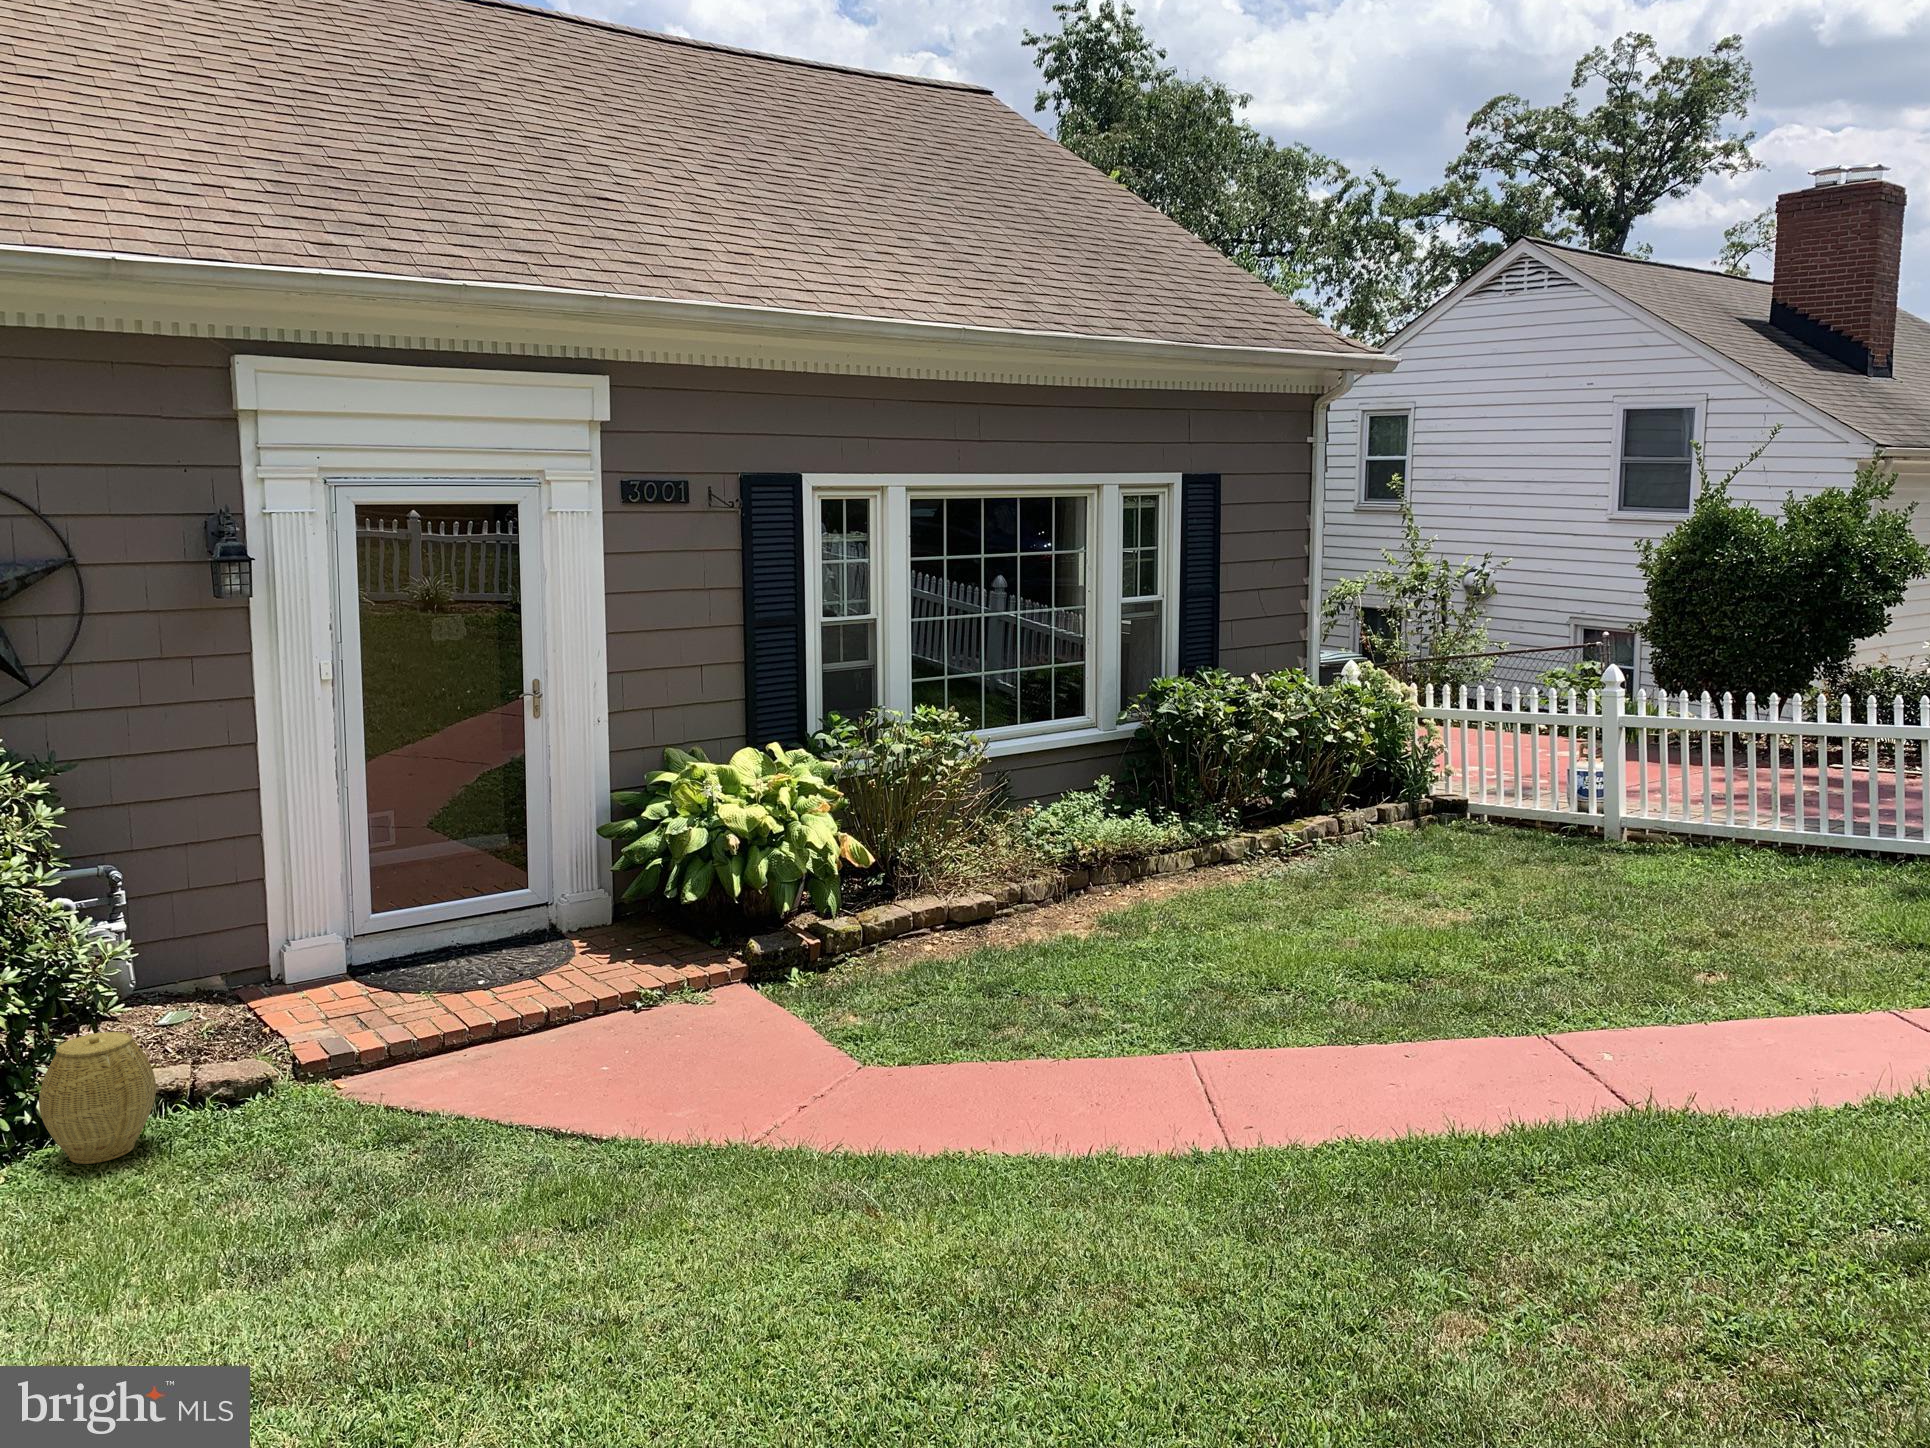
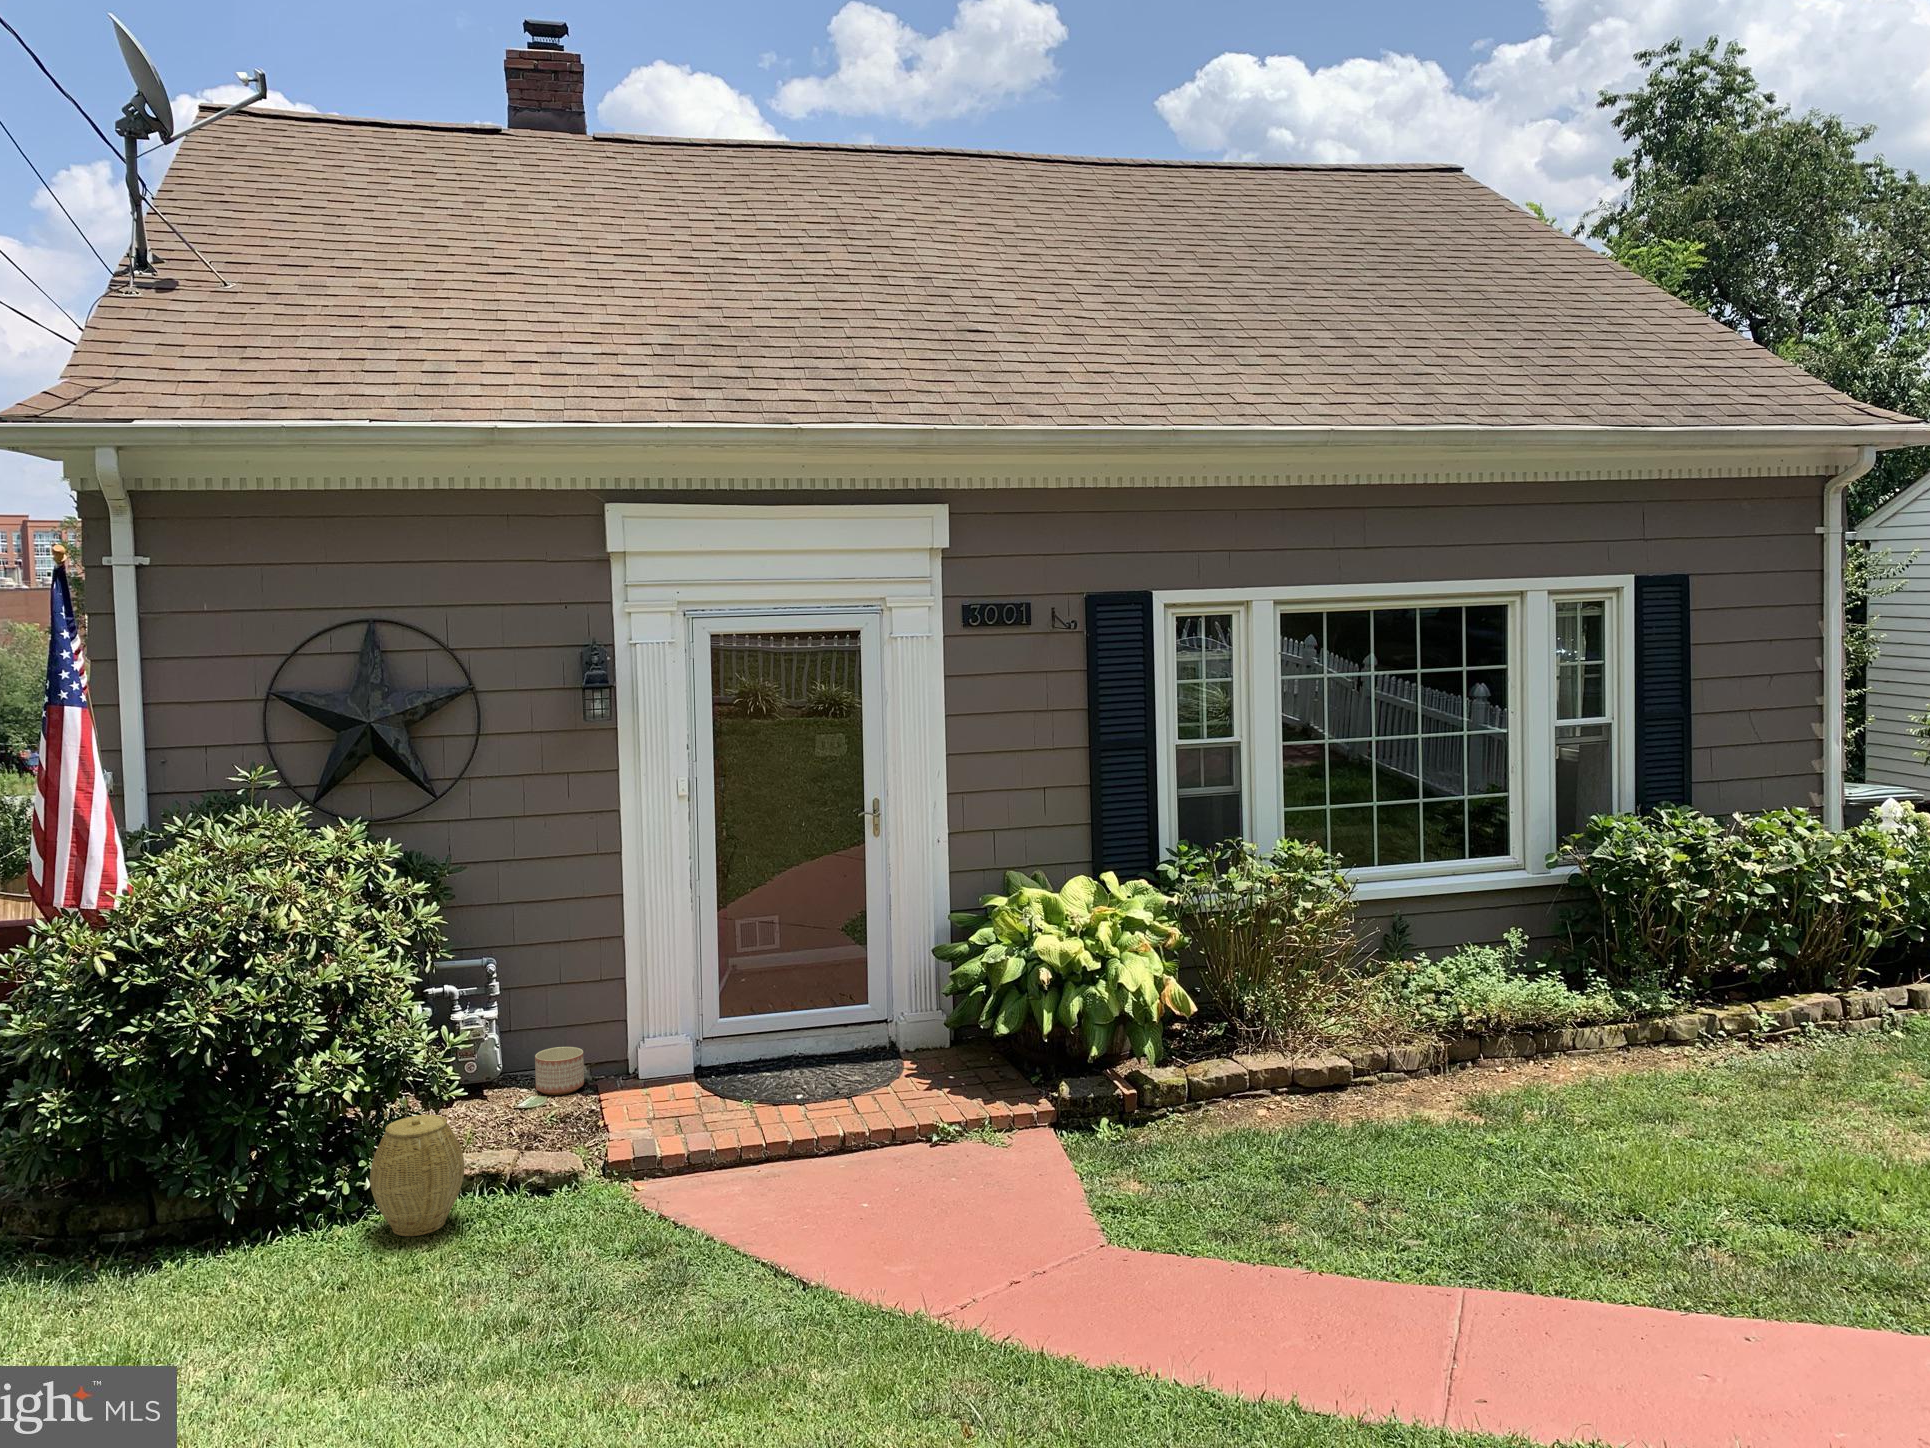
planter: none [161,961,223,1014] -> present [535,1047,584,1095]

